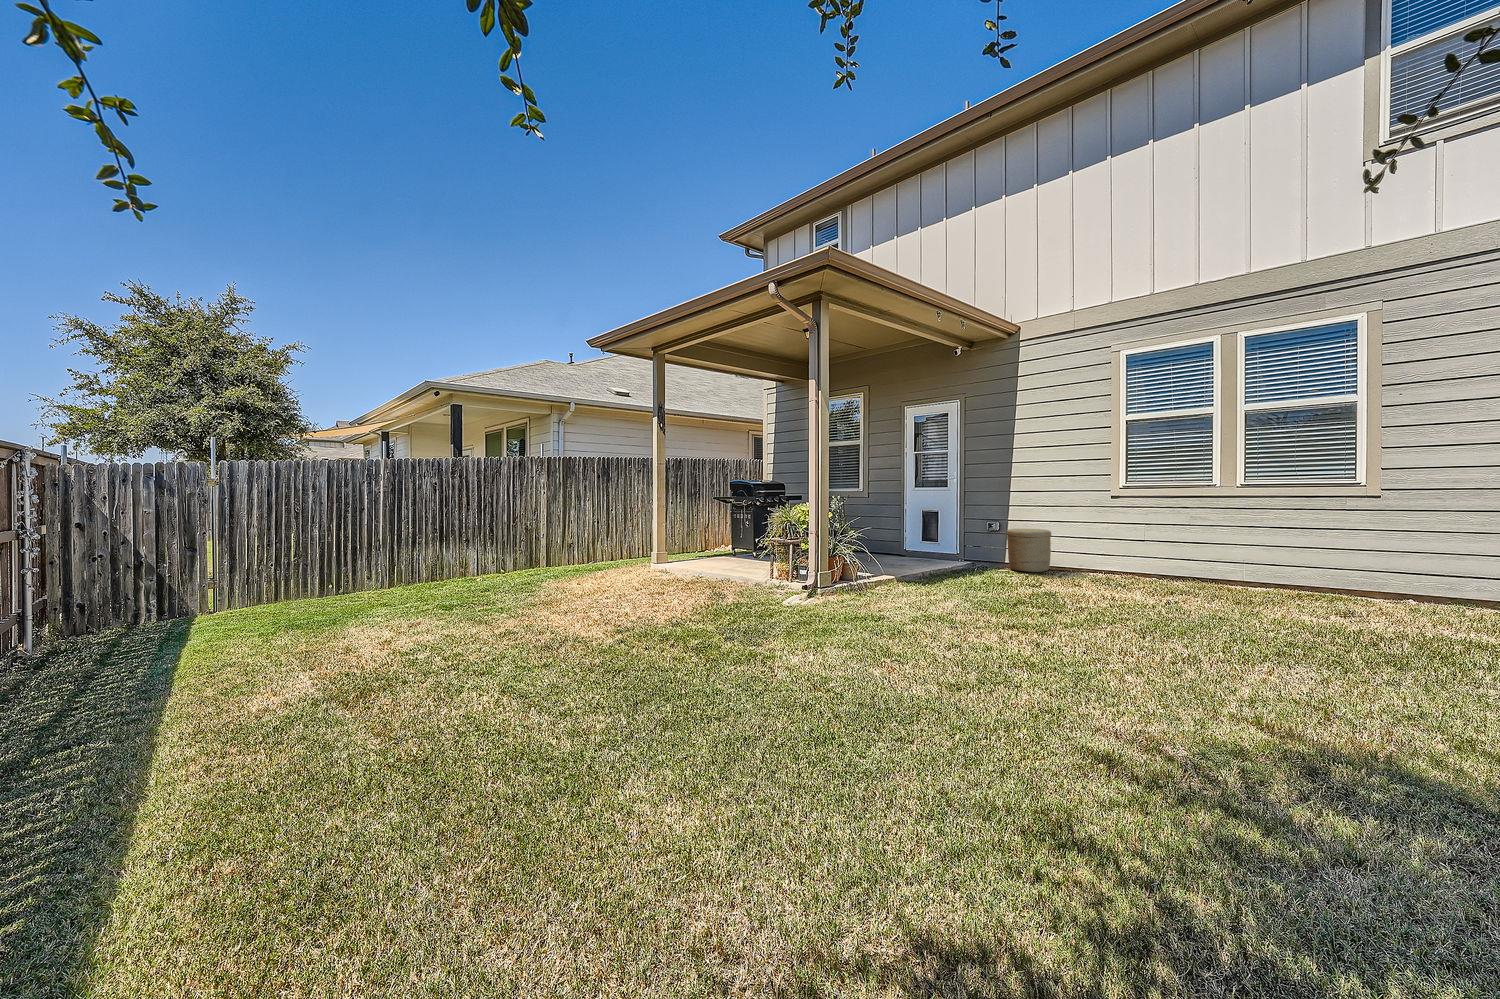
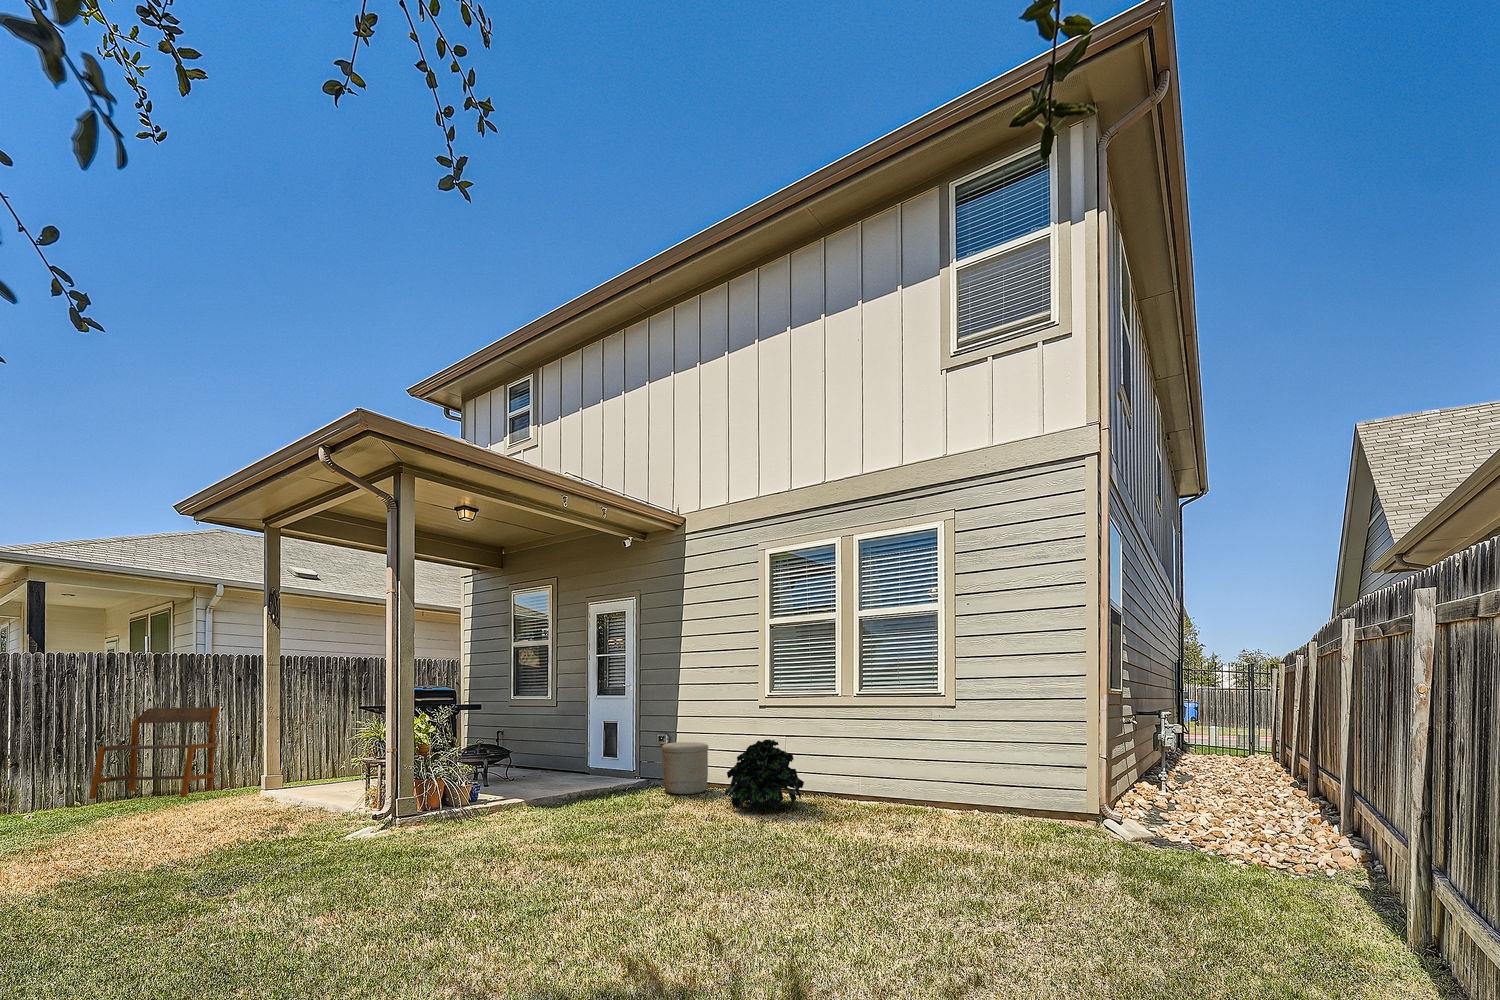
bench: none [514,498,597,568] -> present [89,706,219,799]
potted plant: none [1096,526,1179,587] -> present [725,740,804,810]

